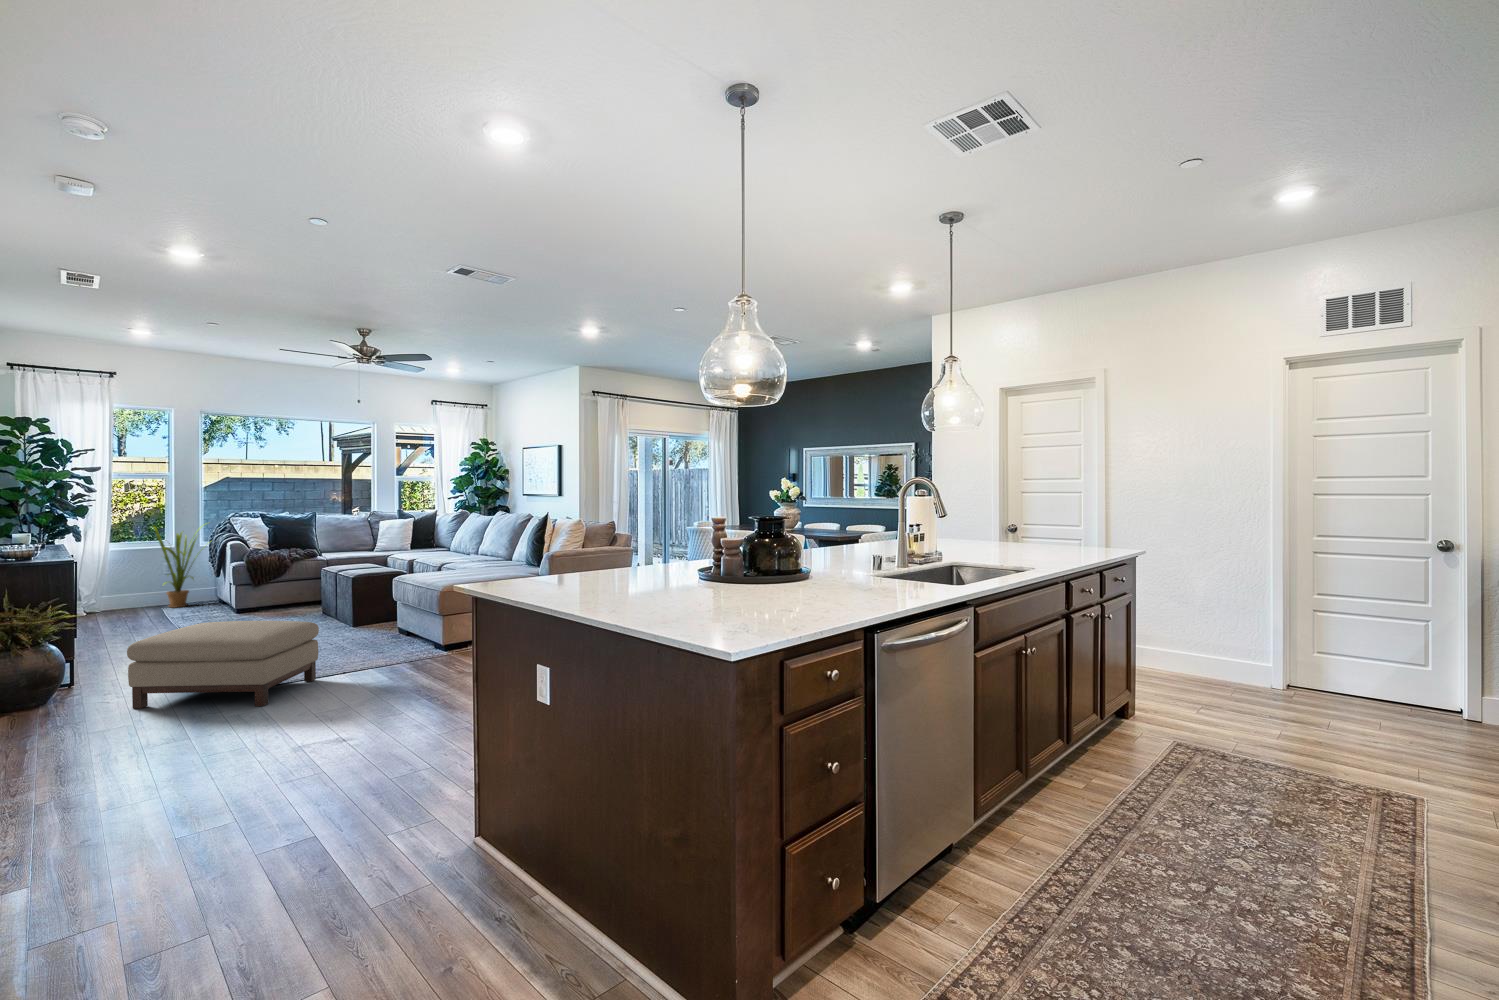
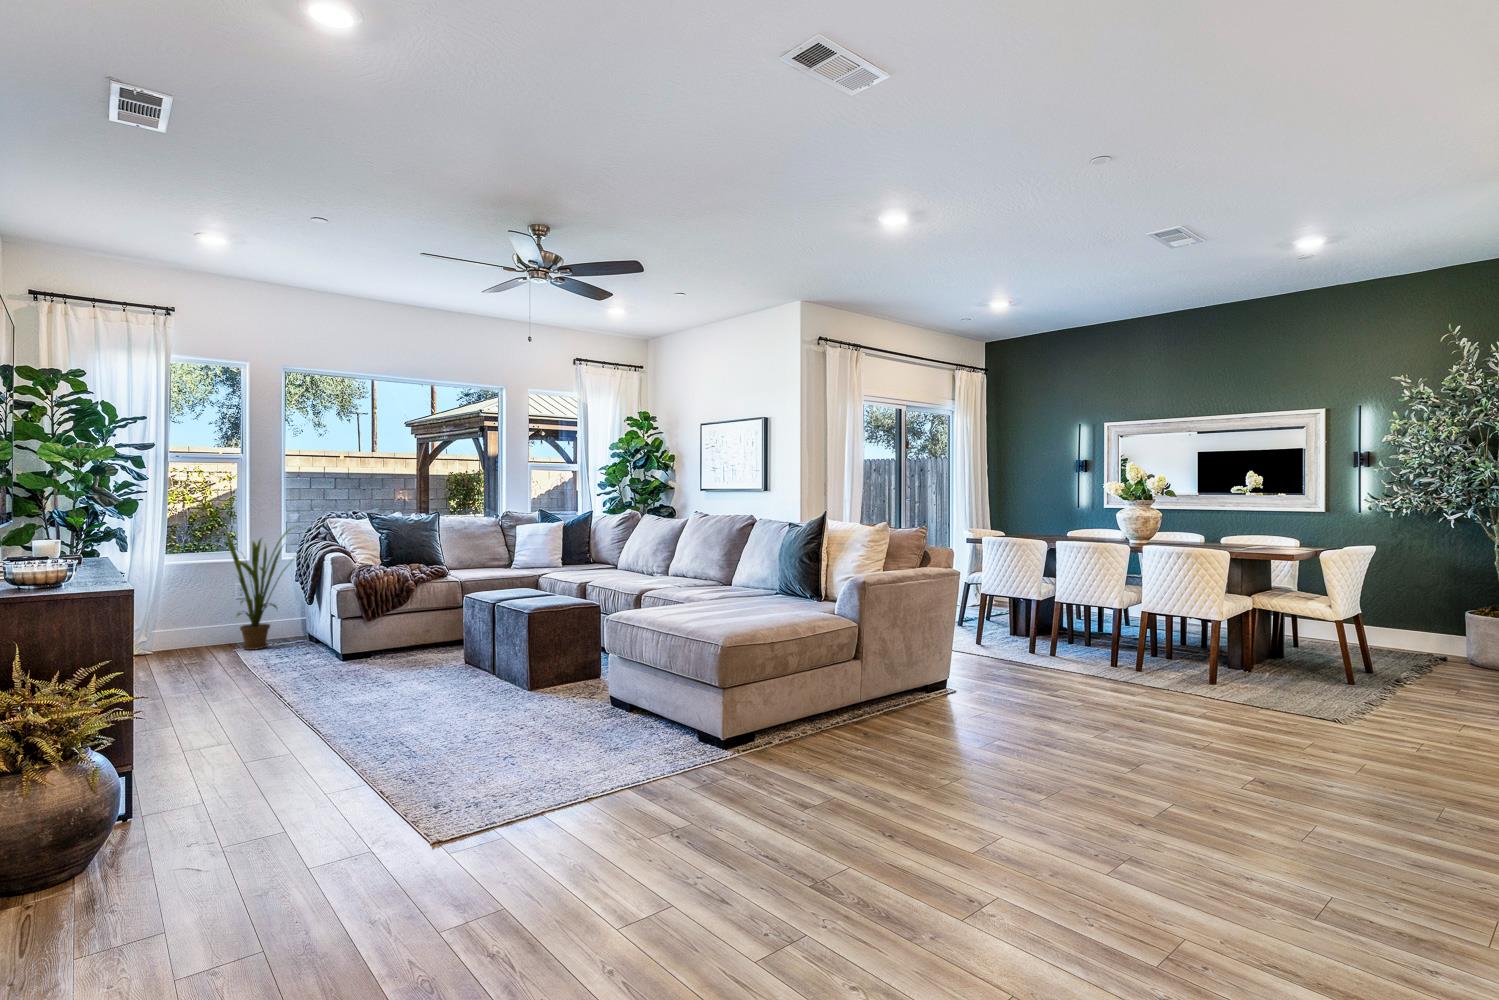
ottoman: present [127,621,319,709] -> none [239,706,558,899]

